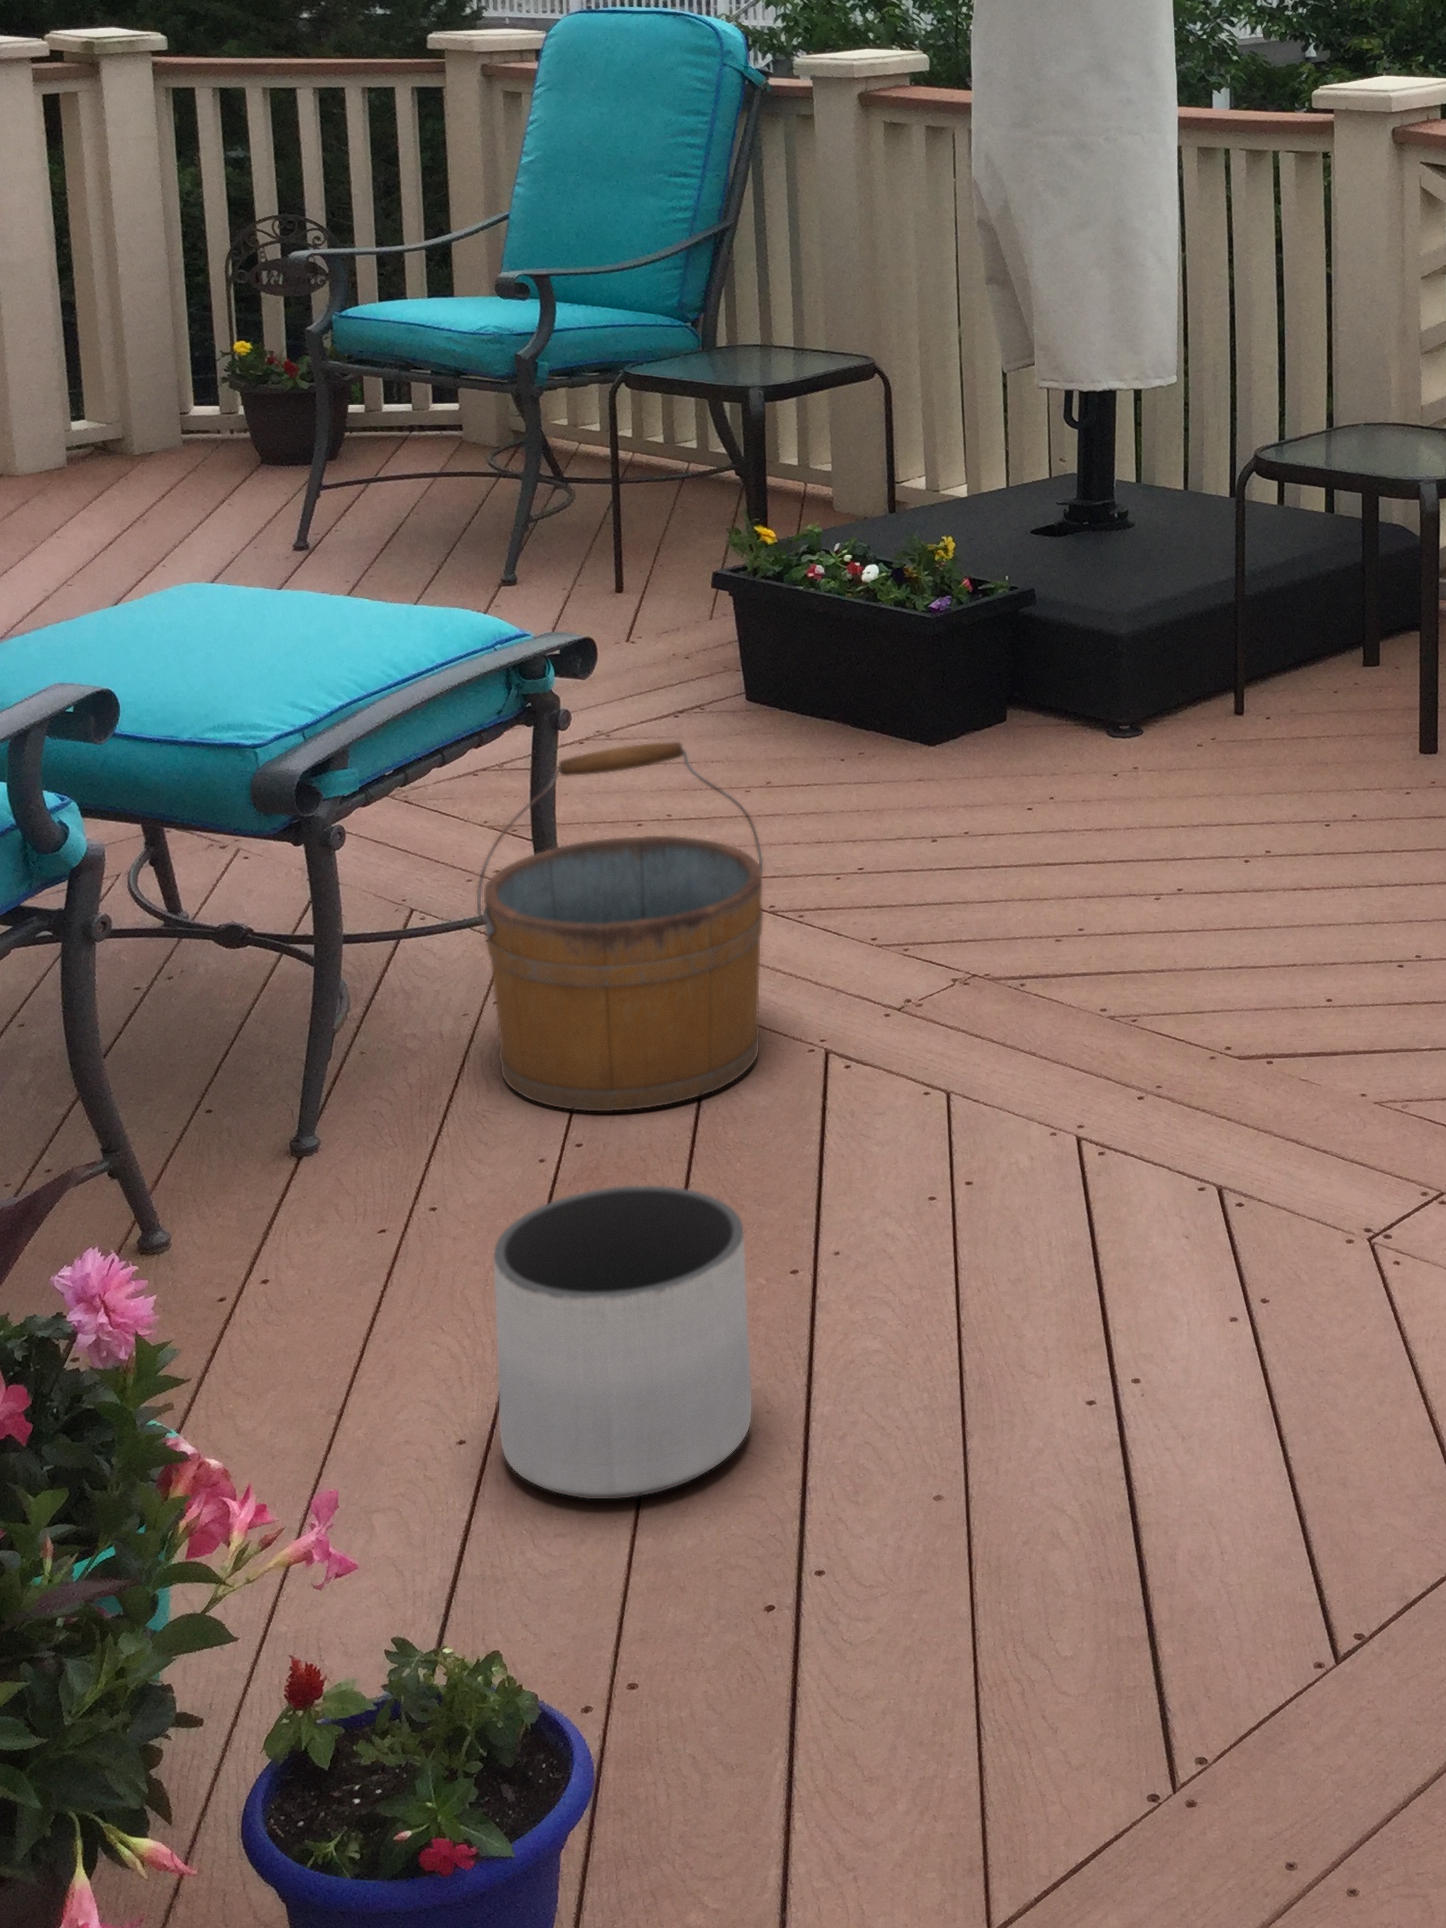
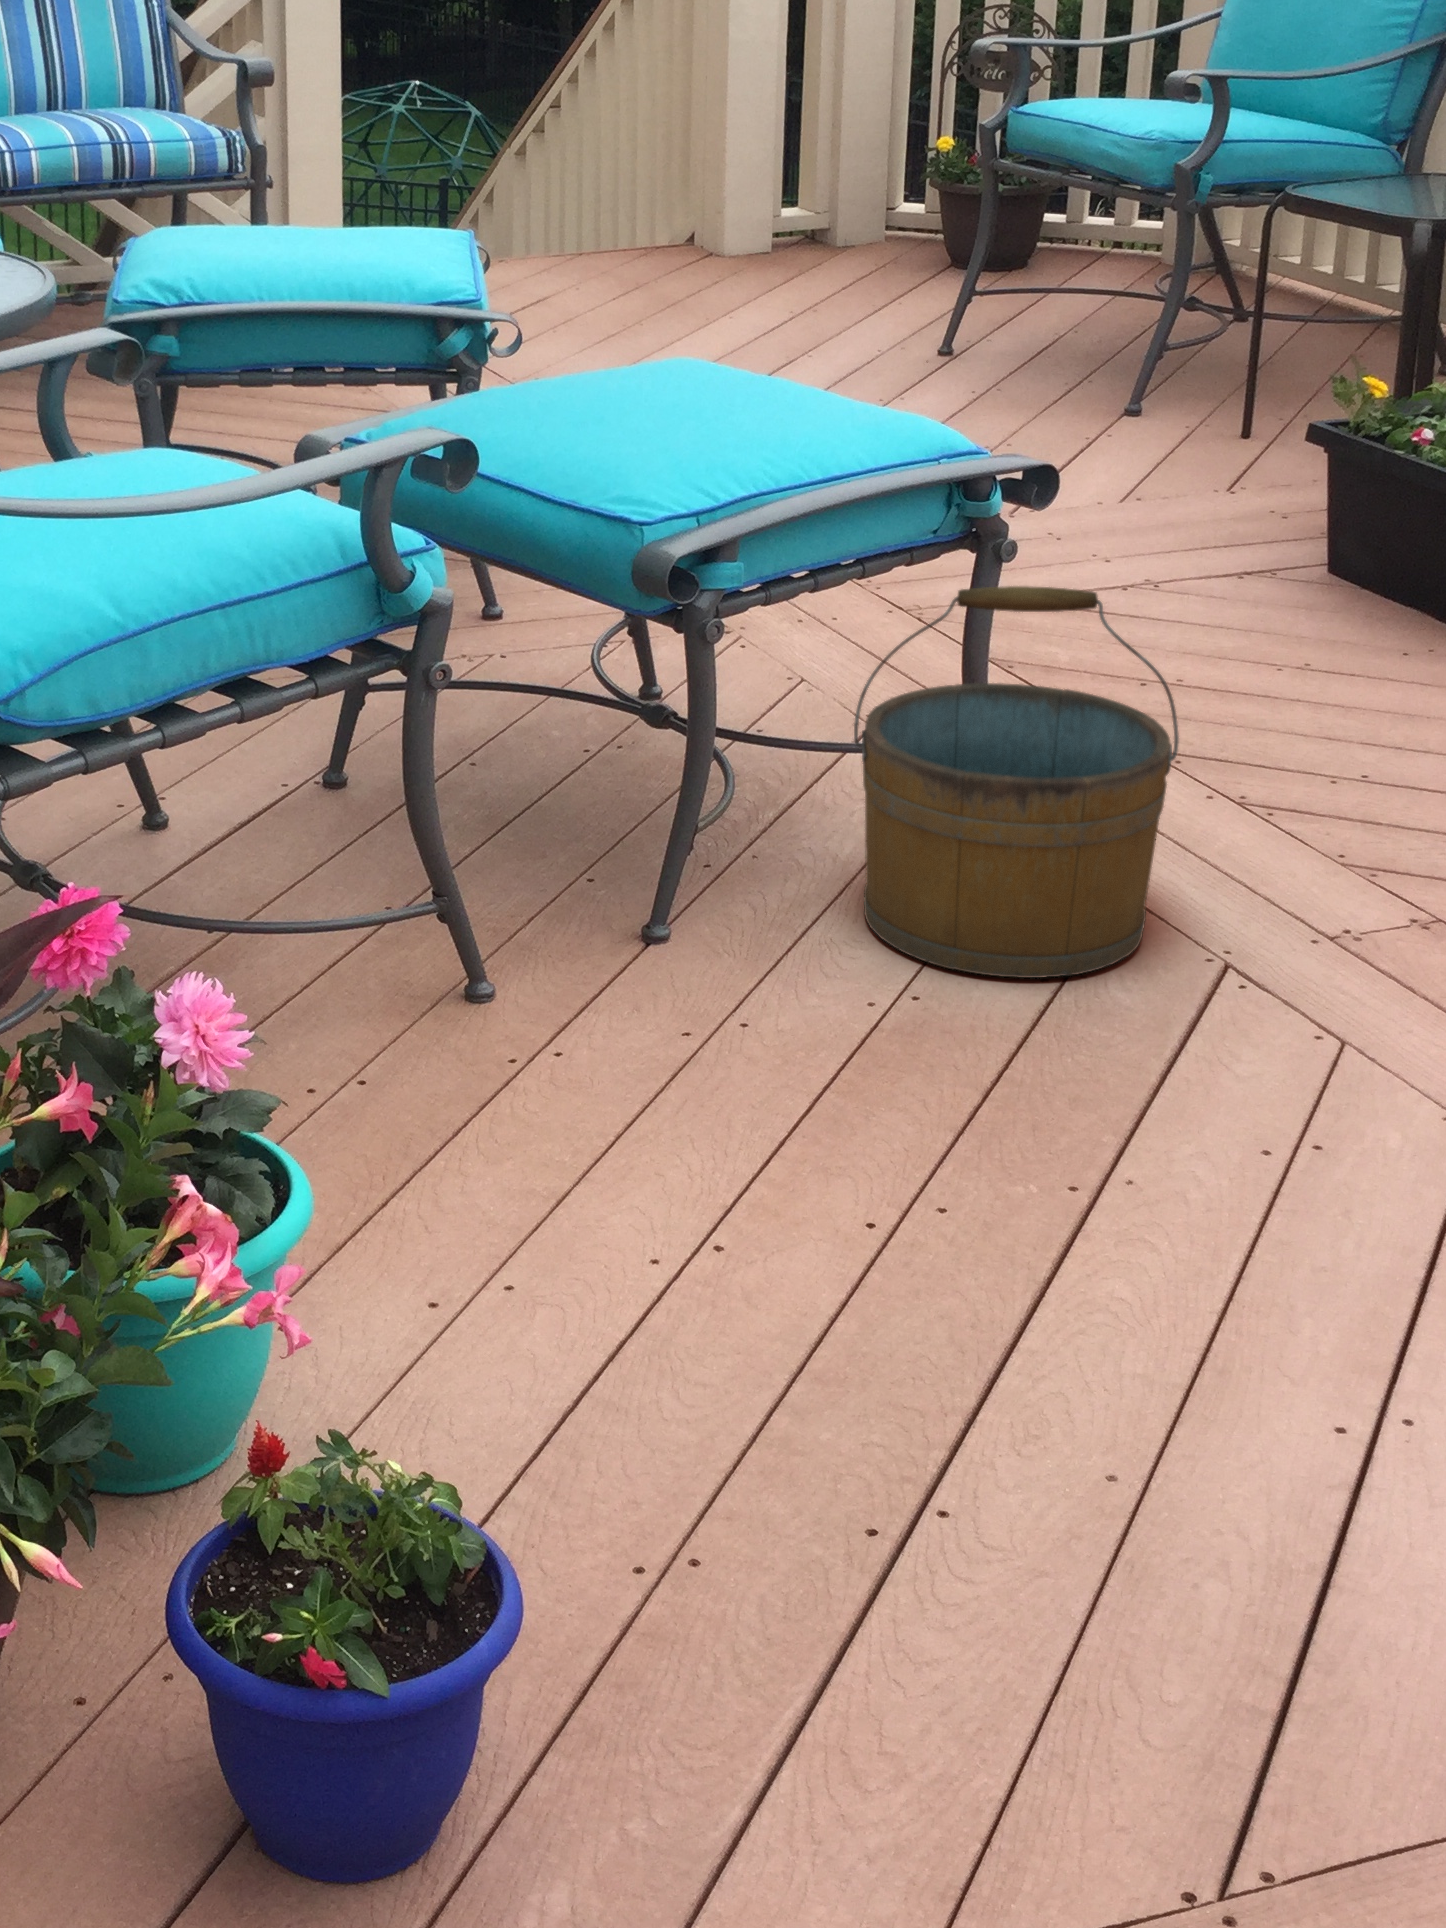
planter: present [494,1186,752,1499] -> none [653,1044,930,1373]

